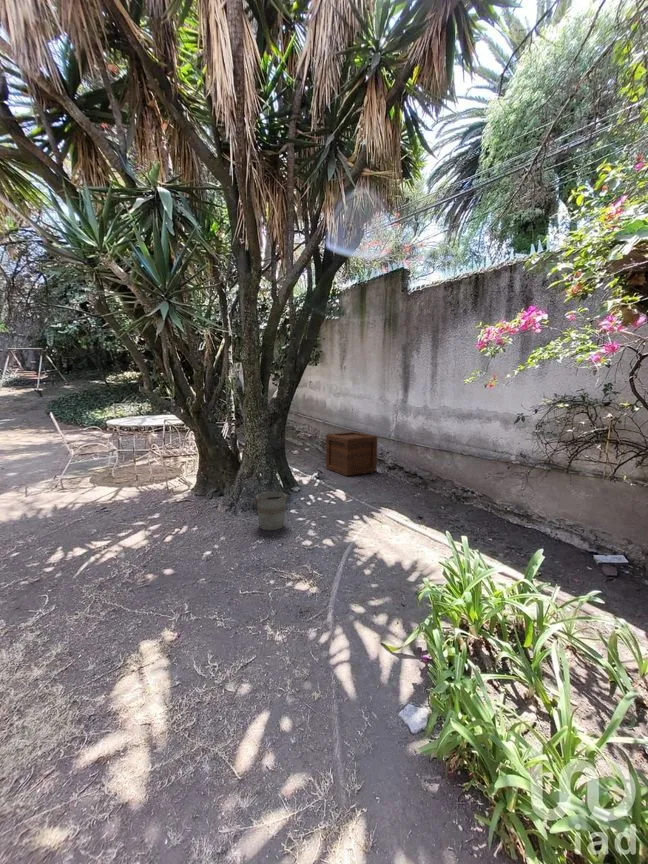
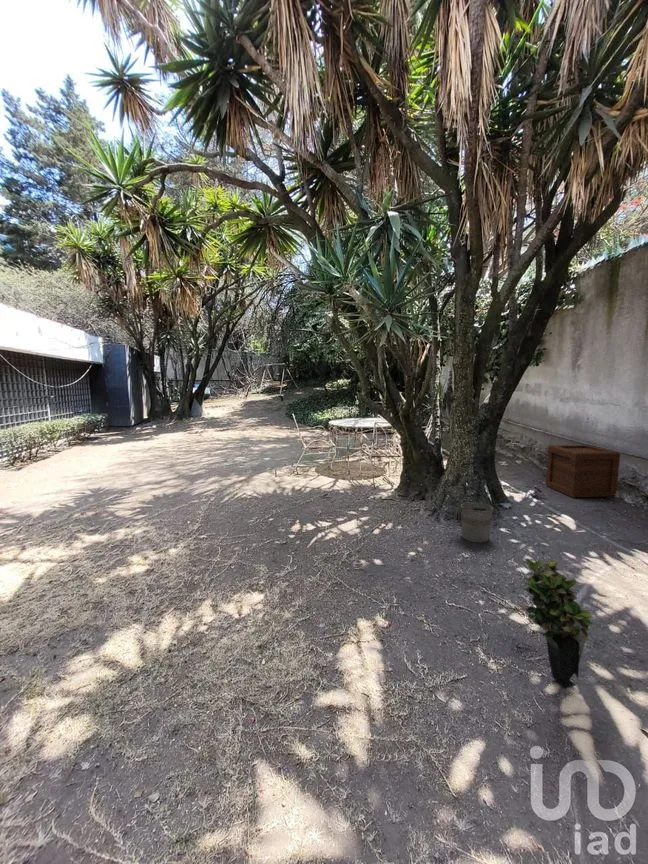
potted plant: none [320,538,384,666] -> present [523,558,593,687]

